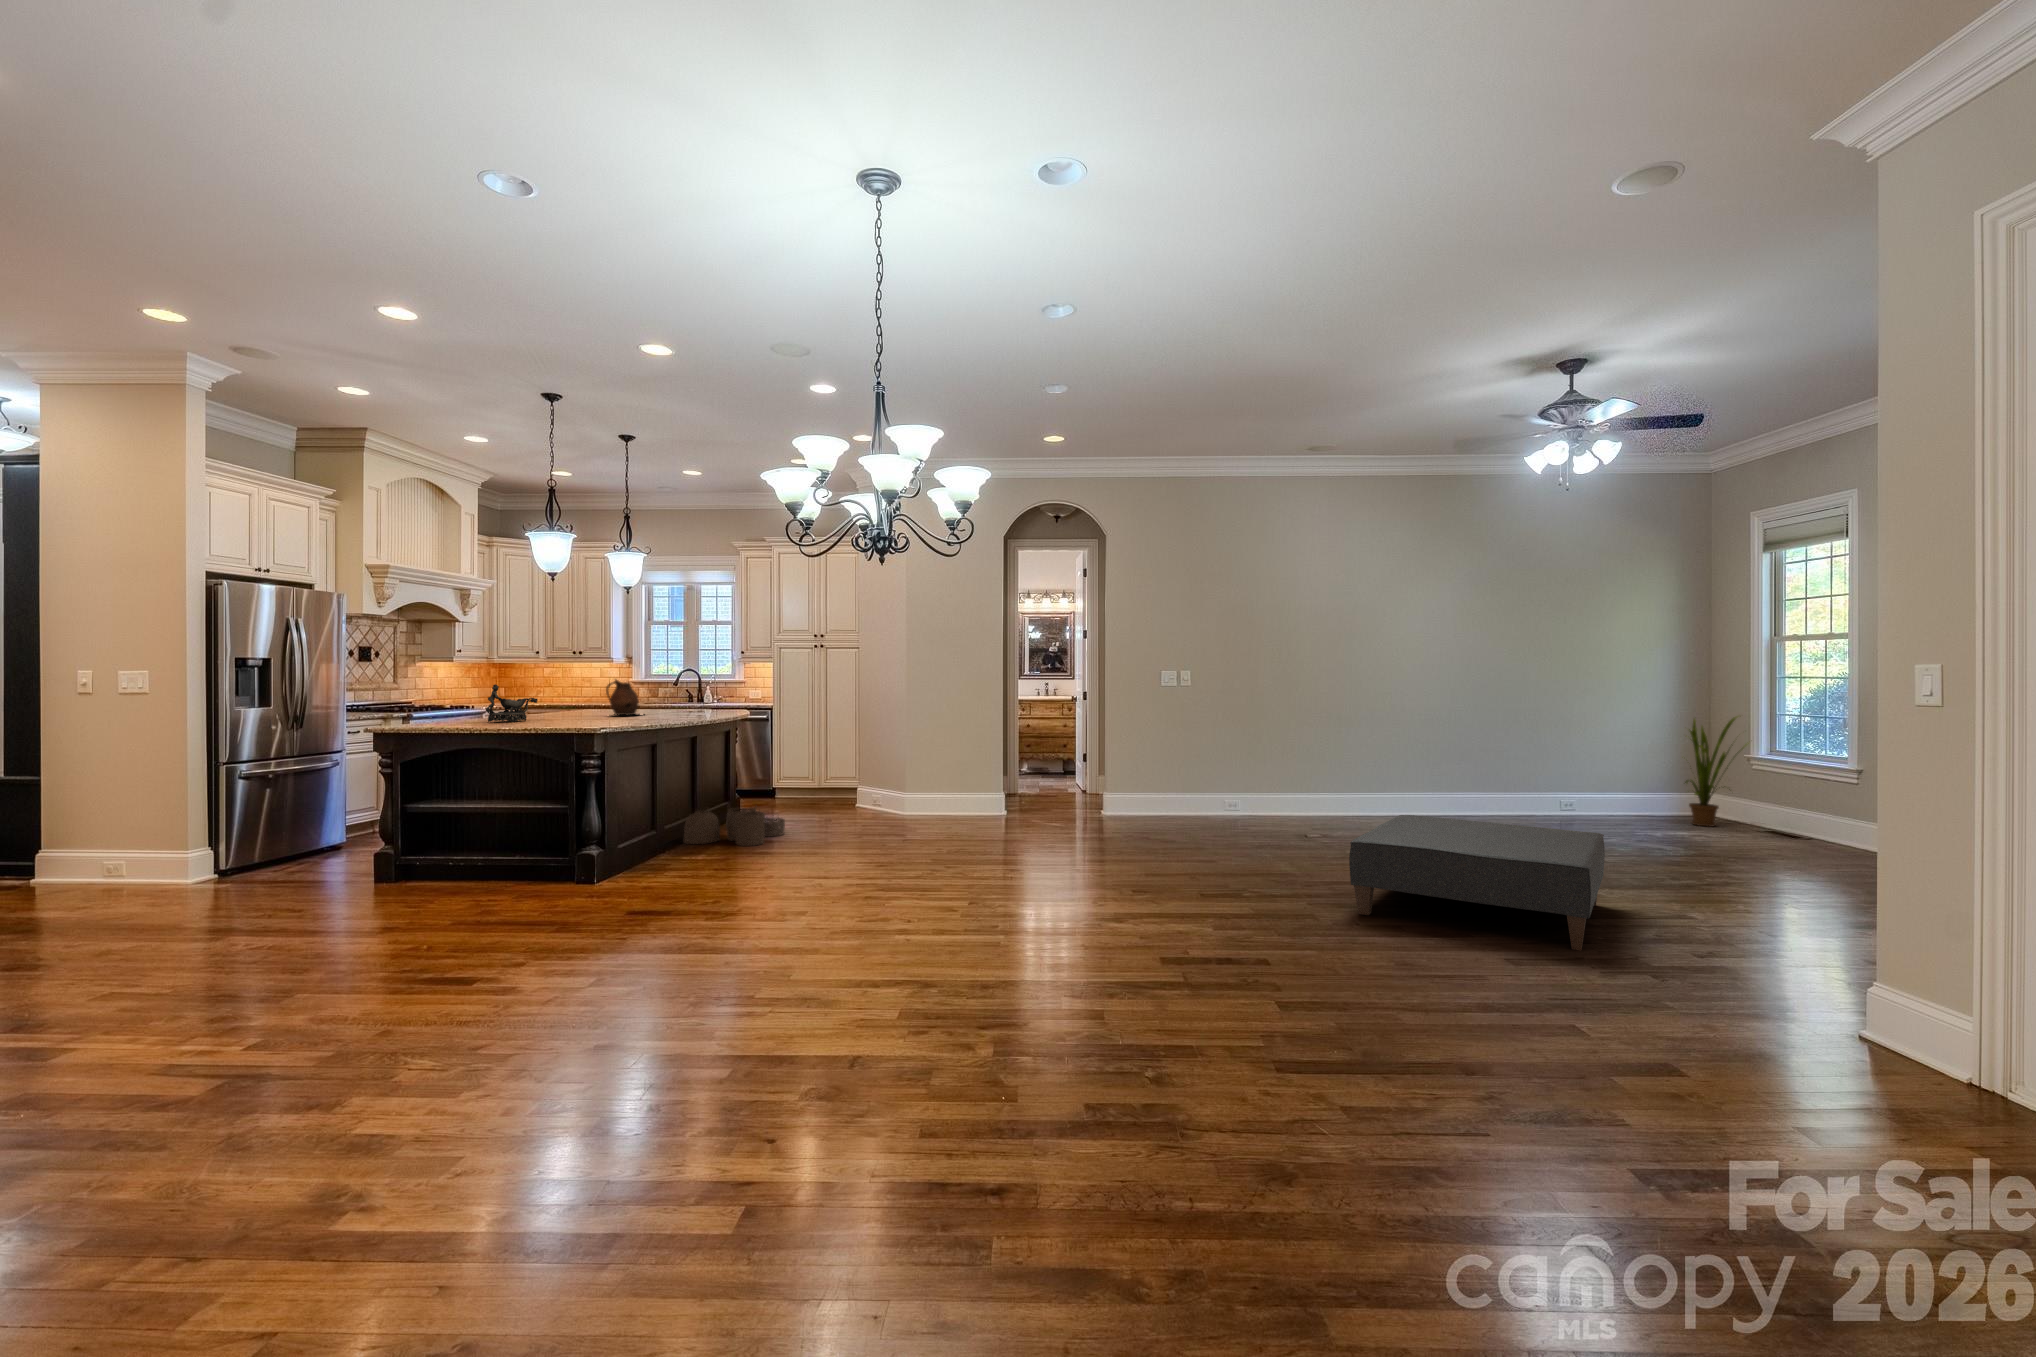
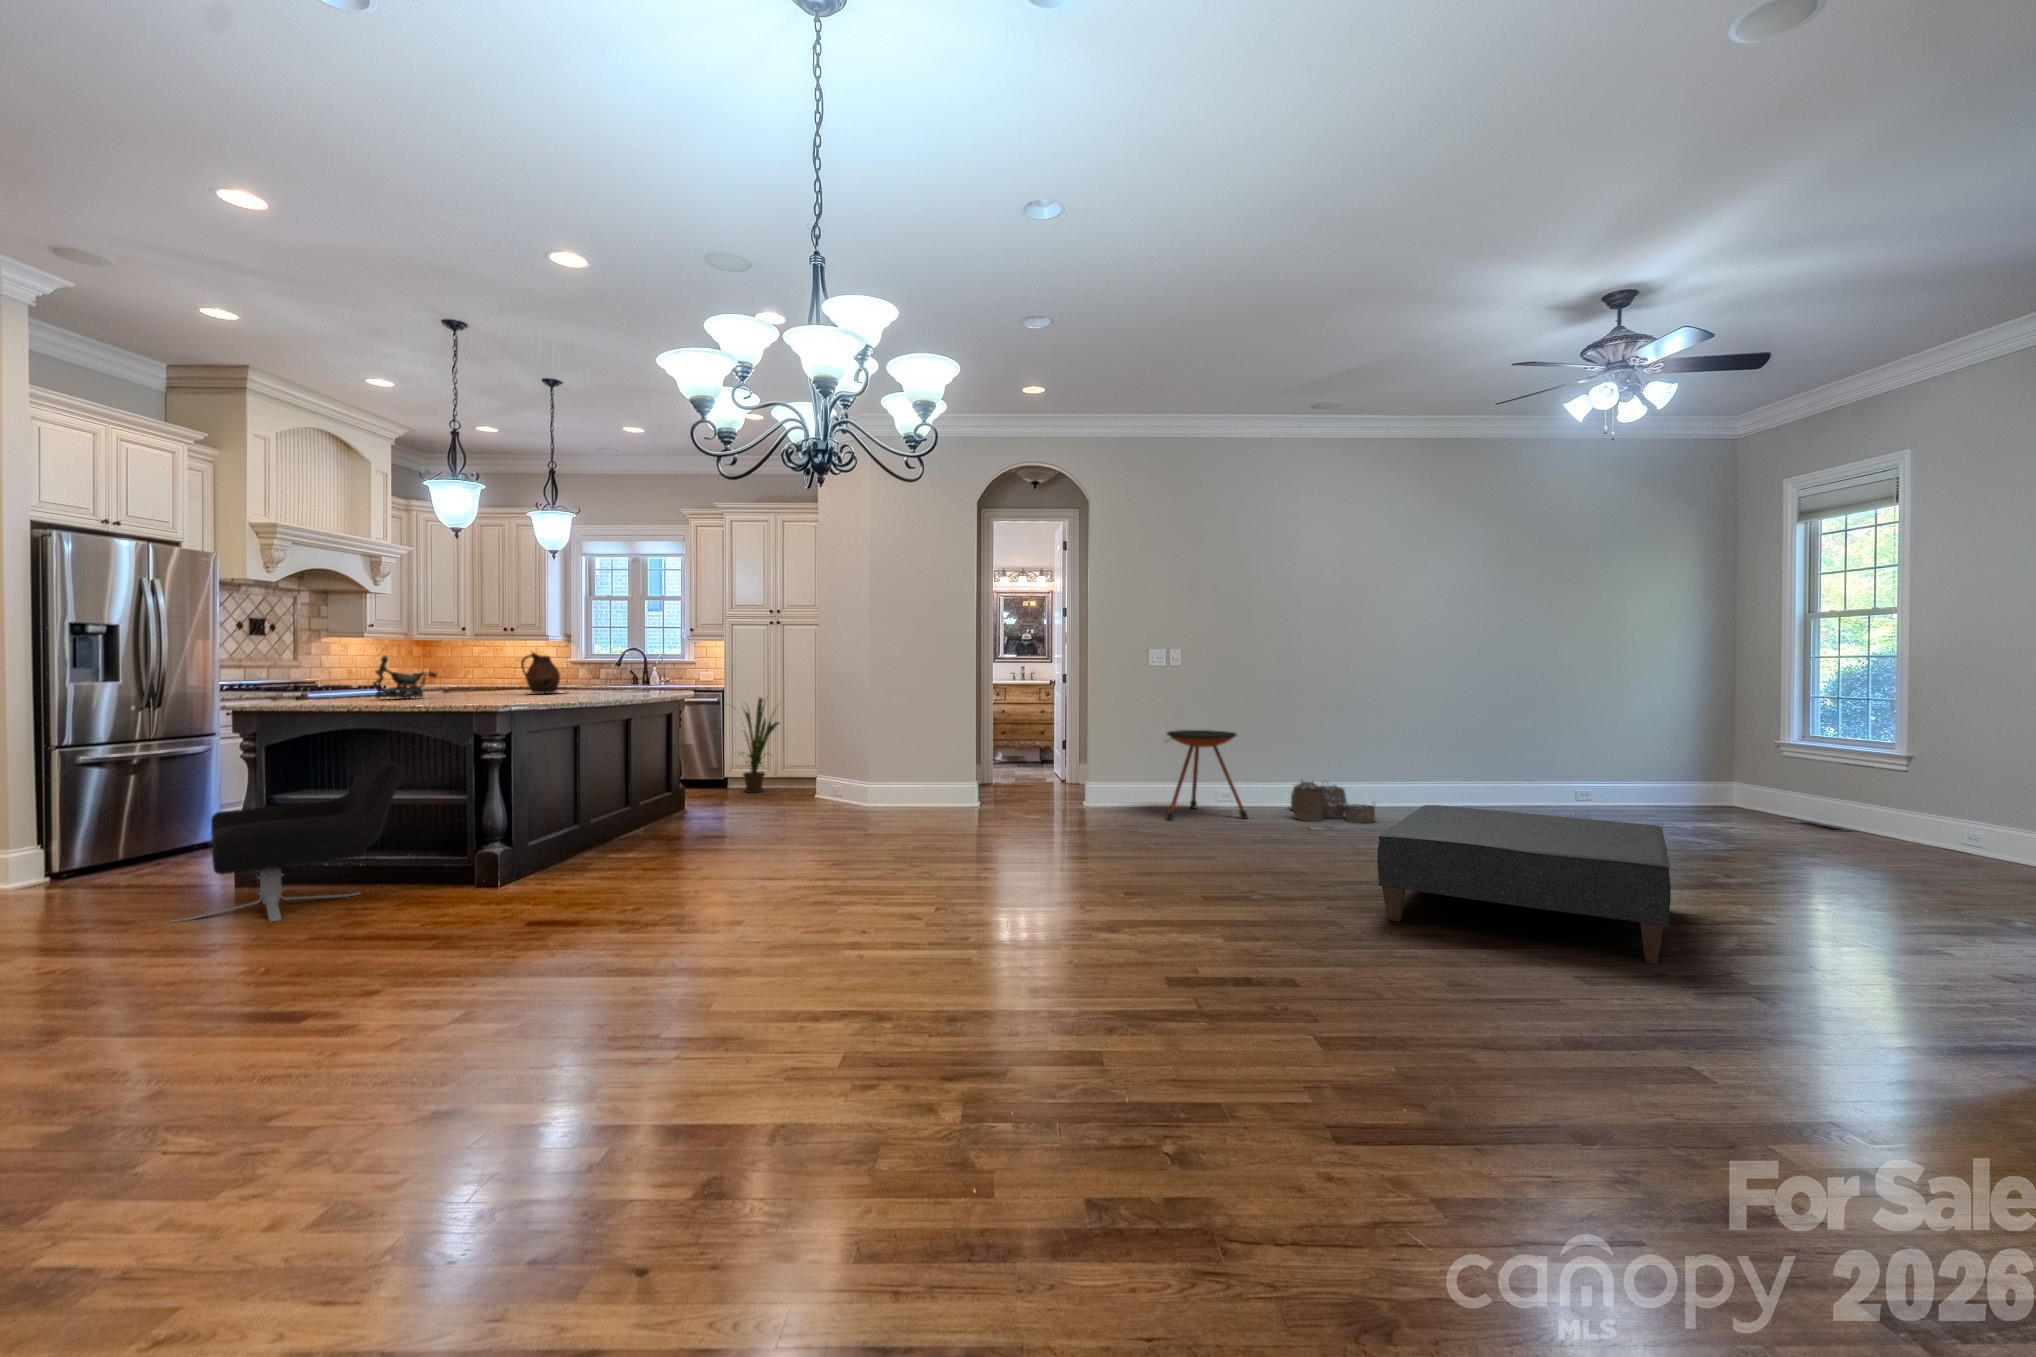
house plant: present [1685,717,1744,827] -> present [742,698,779,793]
side table: none [1174,745,1251,828] -> present [1166,730,1248,820]
lounge chair: none [335,772,519,911] -> present [171,758,404,923]
woven basket: present [684,806,785,846] -> present [1291,779,1375,823]

